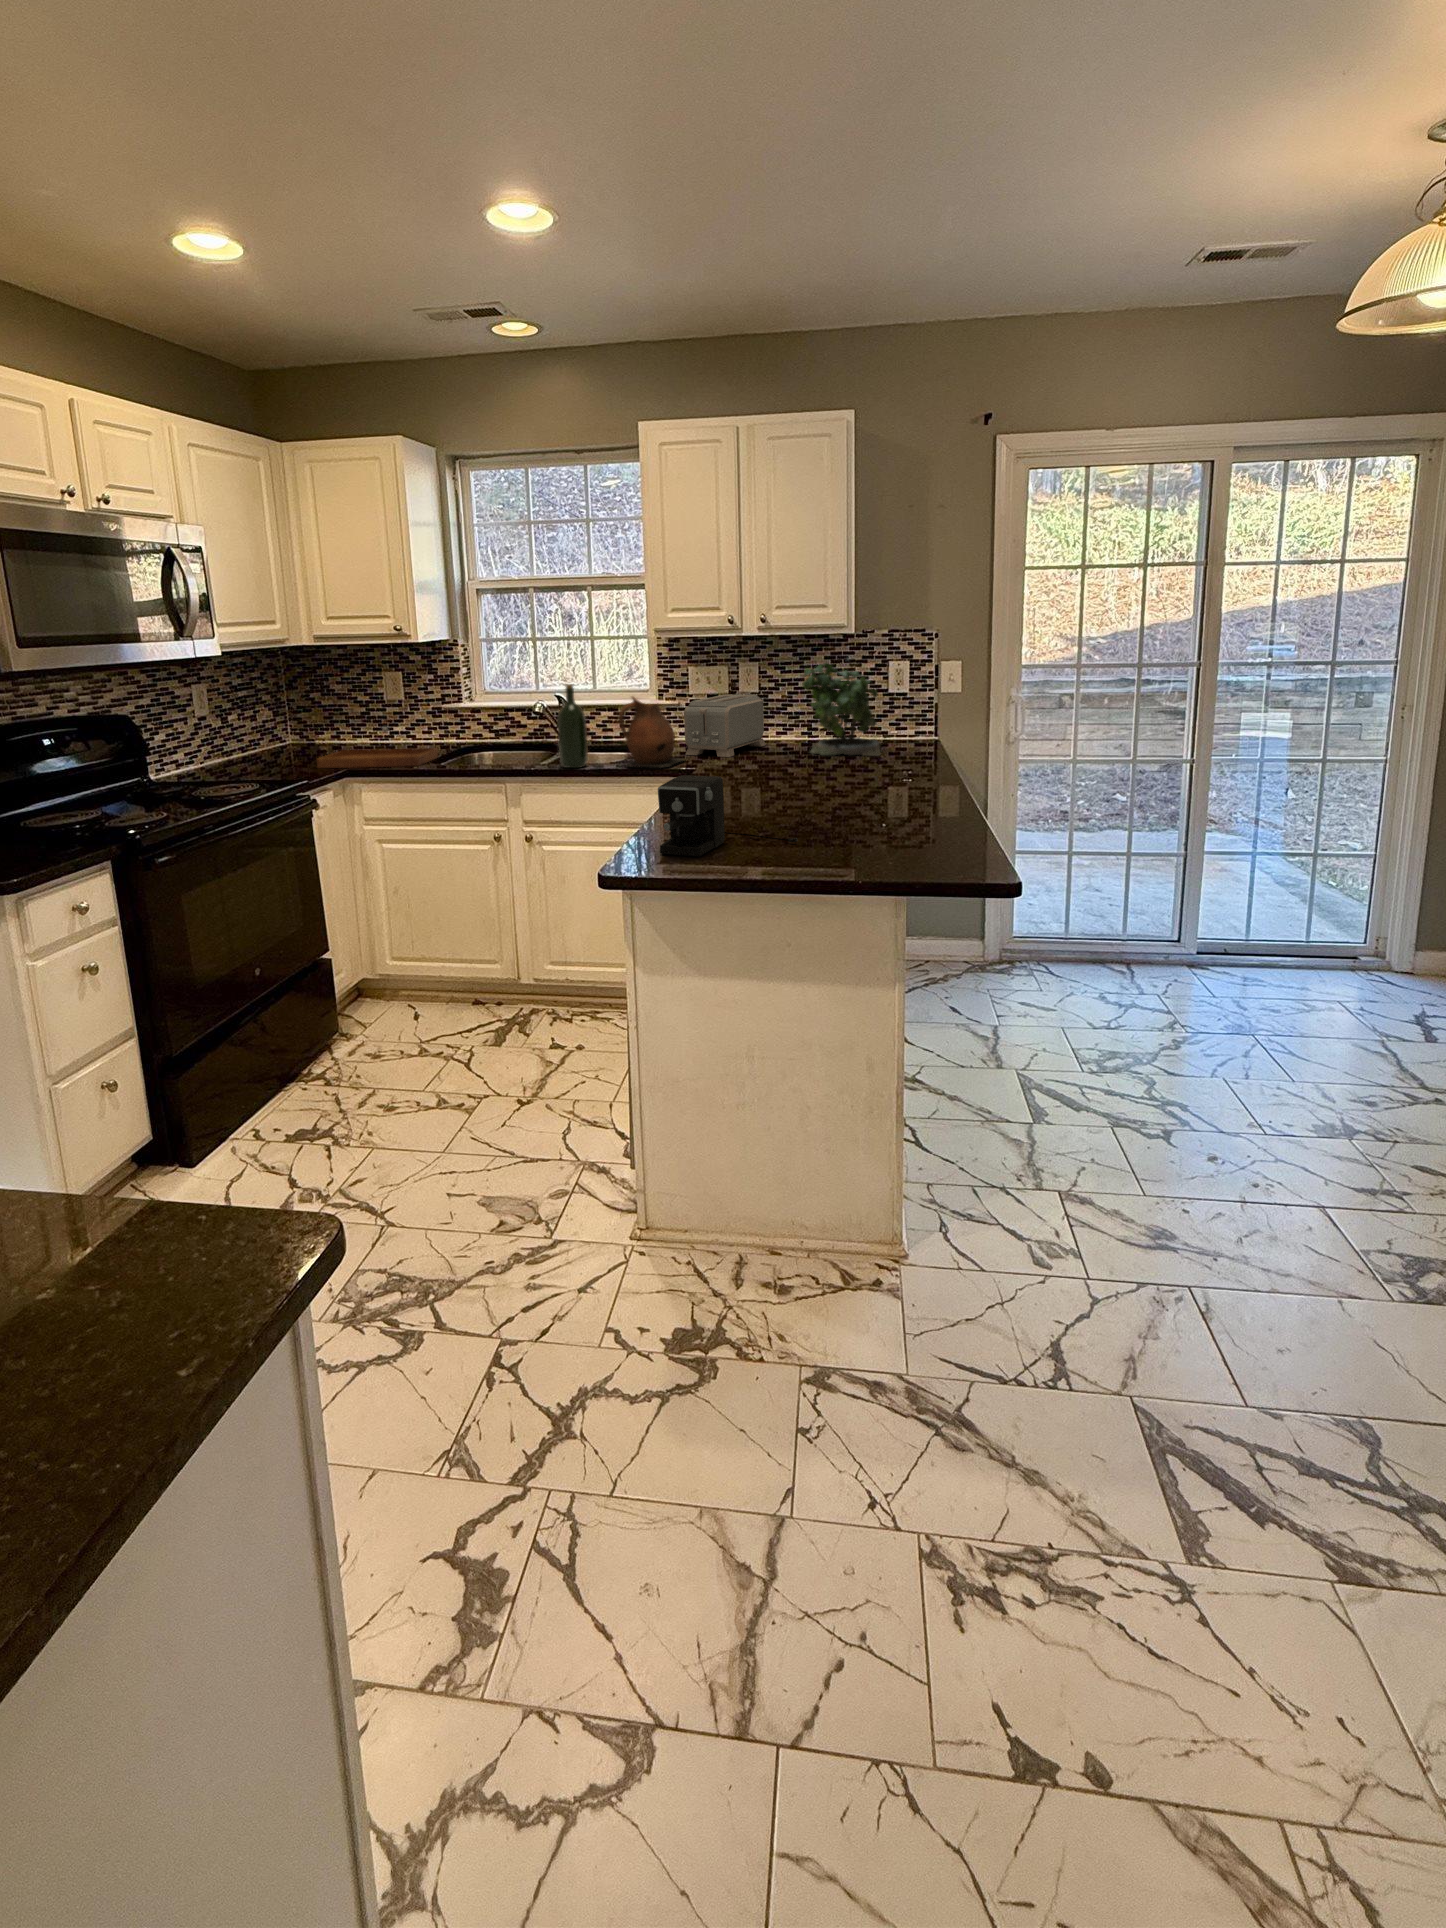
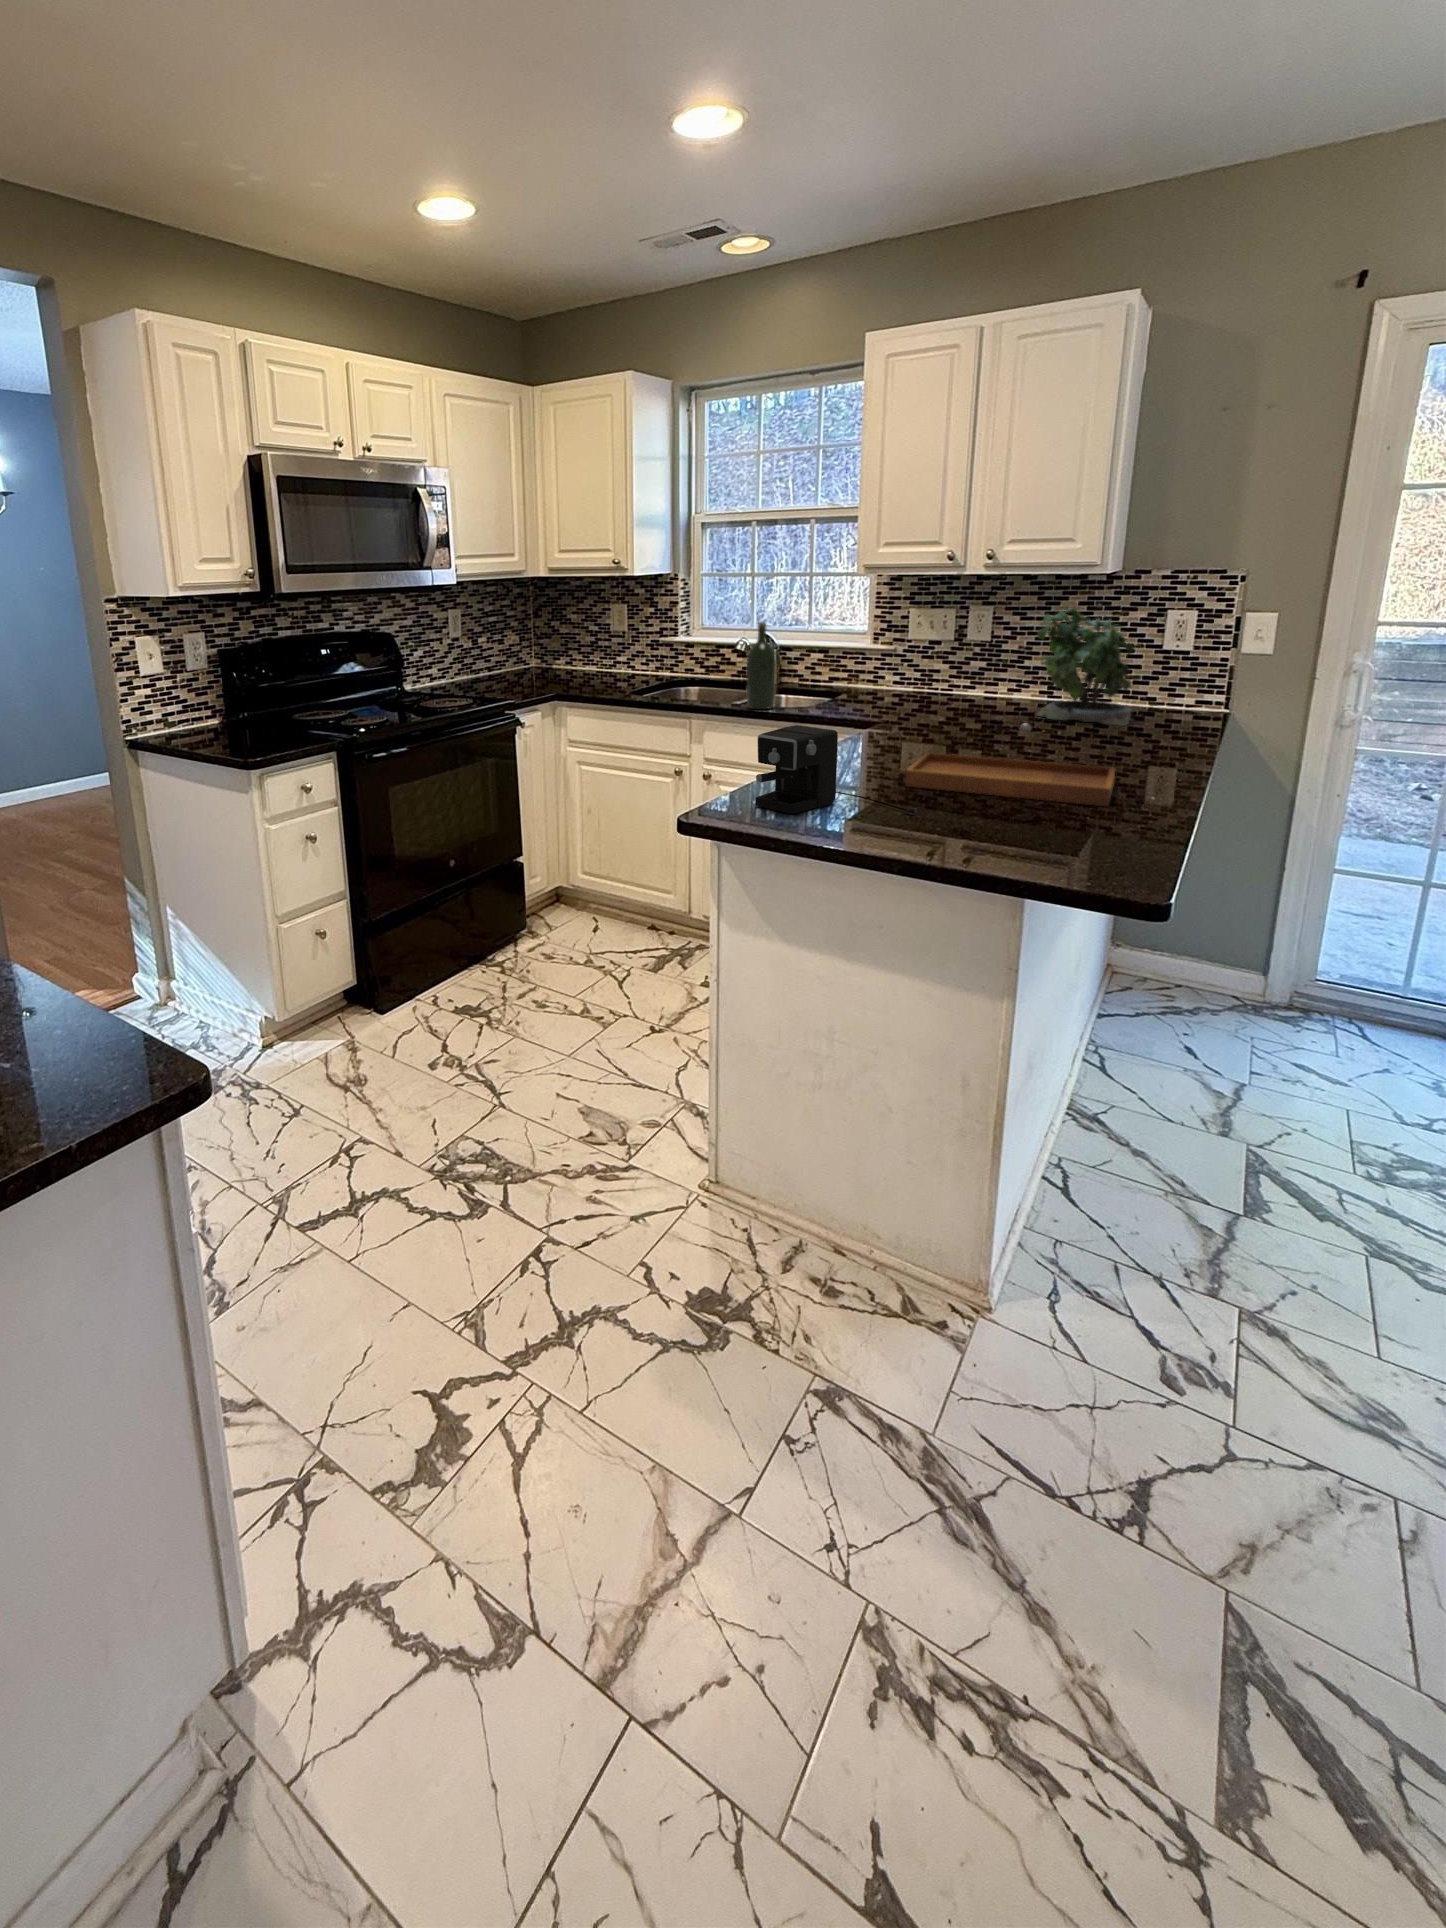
toaster: present [684,695,766,757] -> none [888,641,992,712]
ceramic pitcher: present [619,697,683,768] -> none [809,637,881,718]
tray: present [317,727,438,768] -> present [905,723,1115,807]

